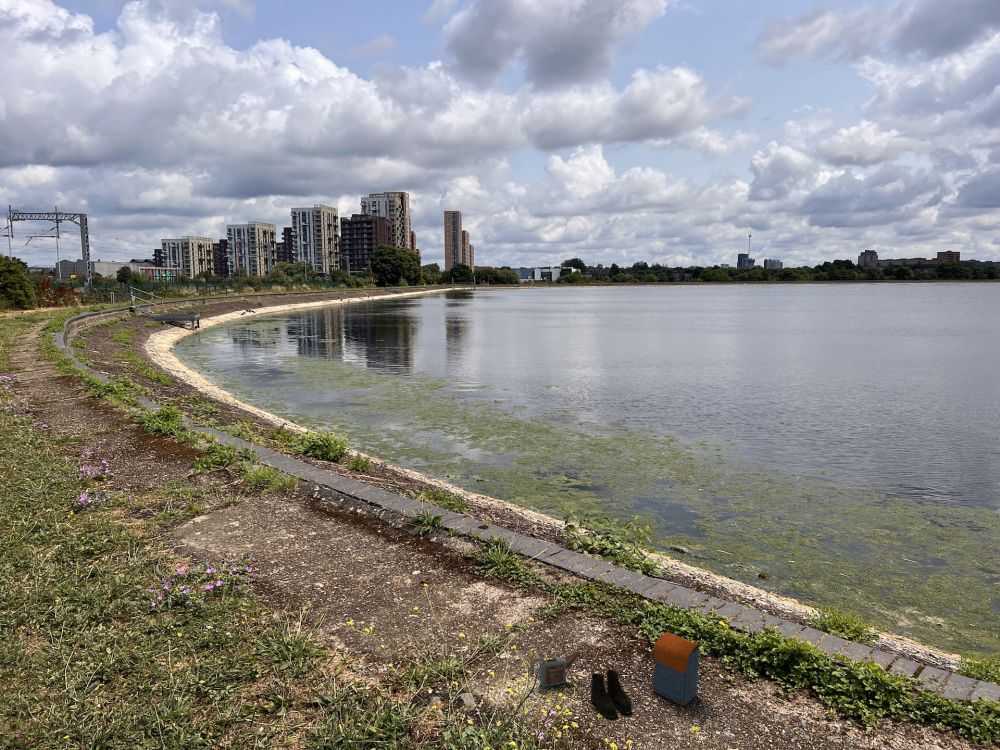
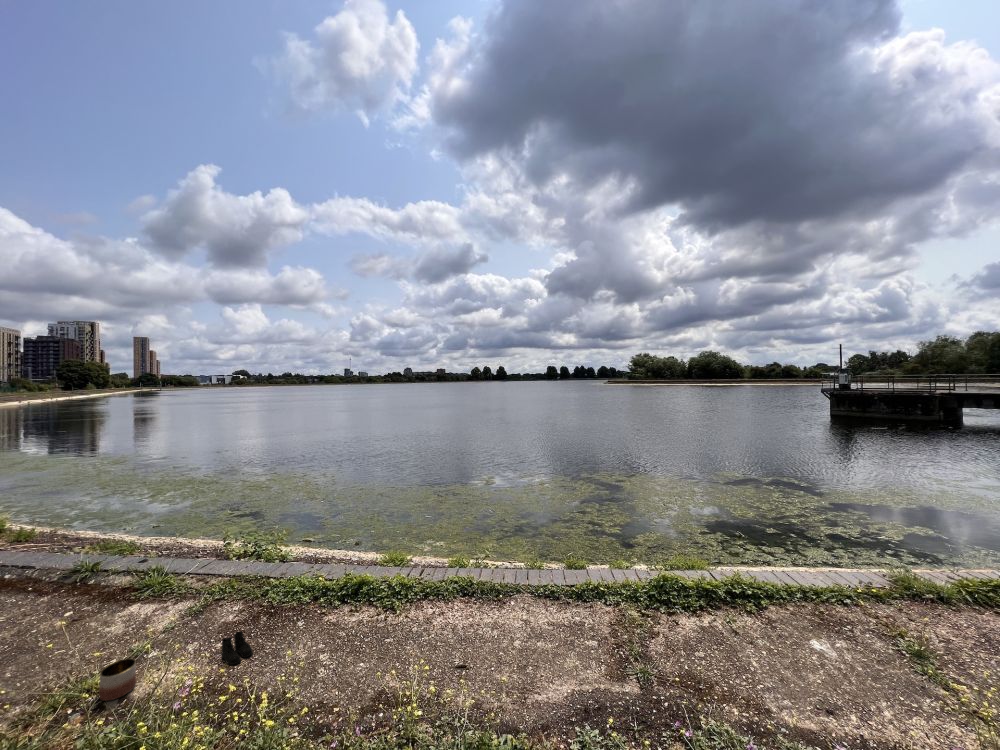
backpack: present [652,632,700,706] -> none [270,594,301,638]
watering can: present [530,652,580,687] -> none [170,628,215,664]
planter: none [459,656,495,706] -> present [99,658,136,701]

